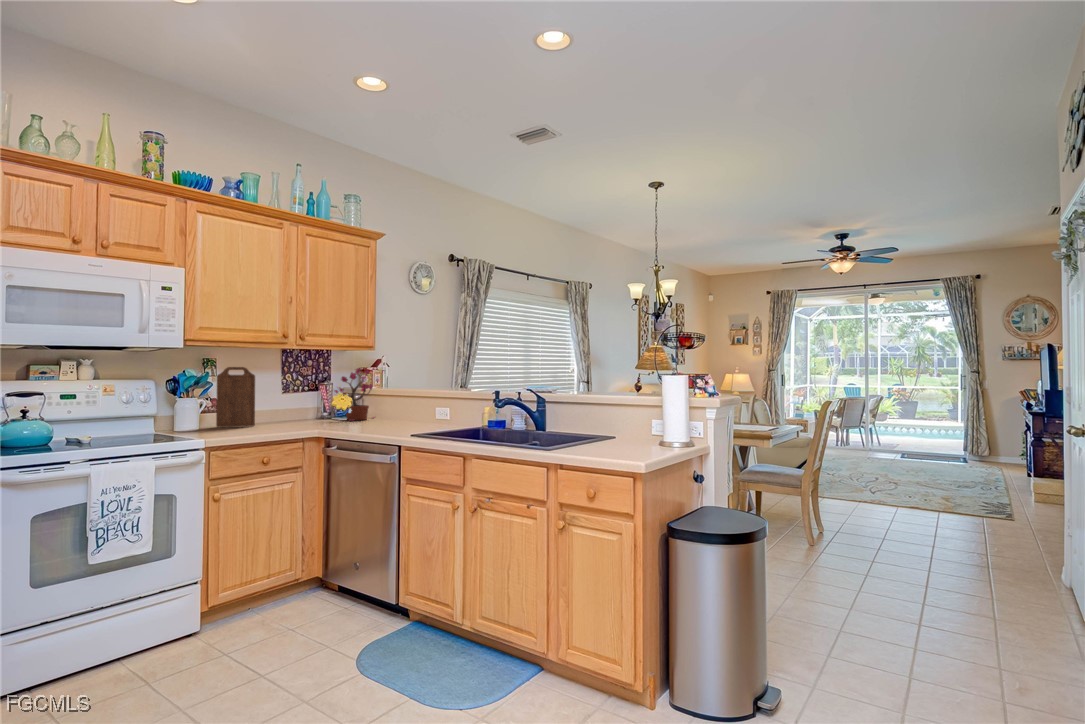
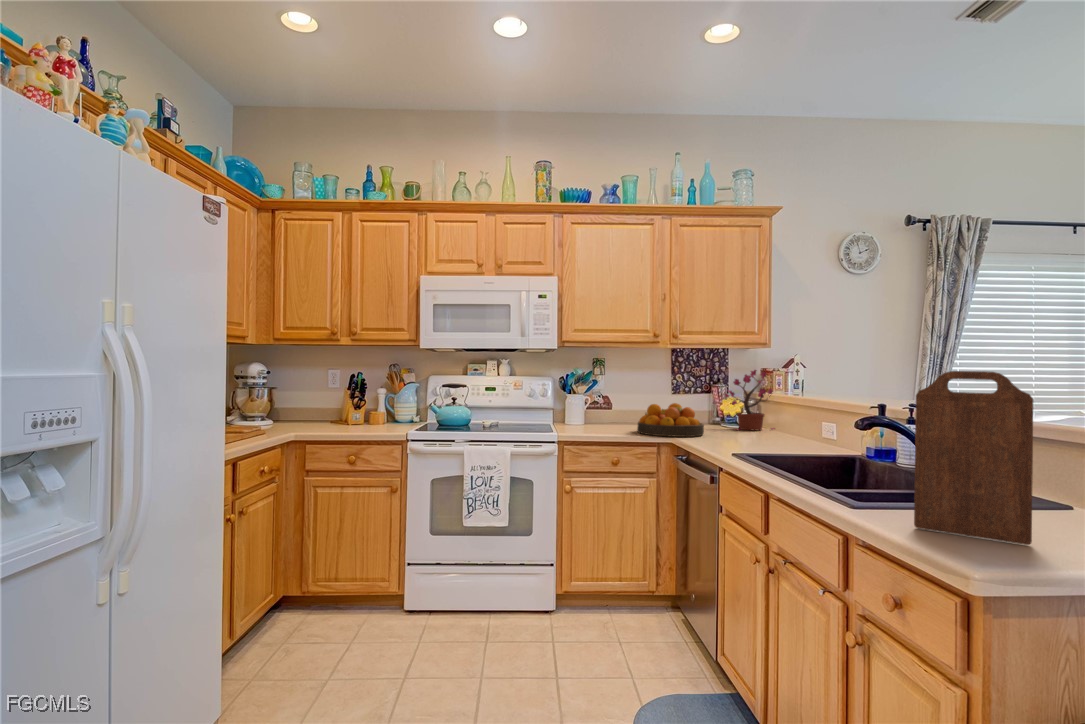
cutting board: present [216,367,255,427] -> present [914,371,1033,545]
fruit bowl: none [275,400,340,431] -> present [637,403,704,437]

